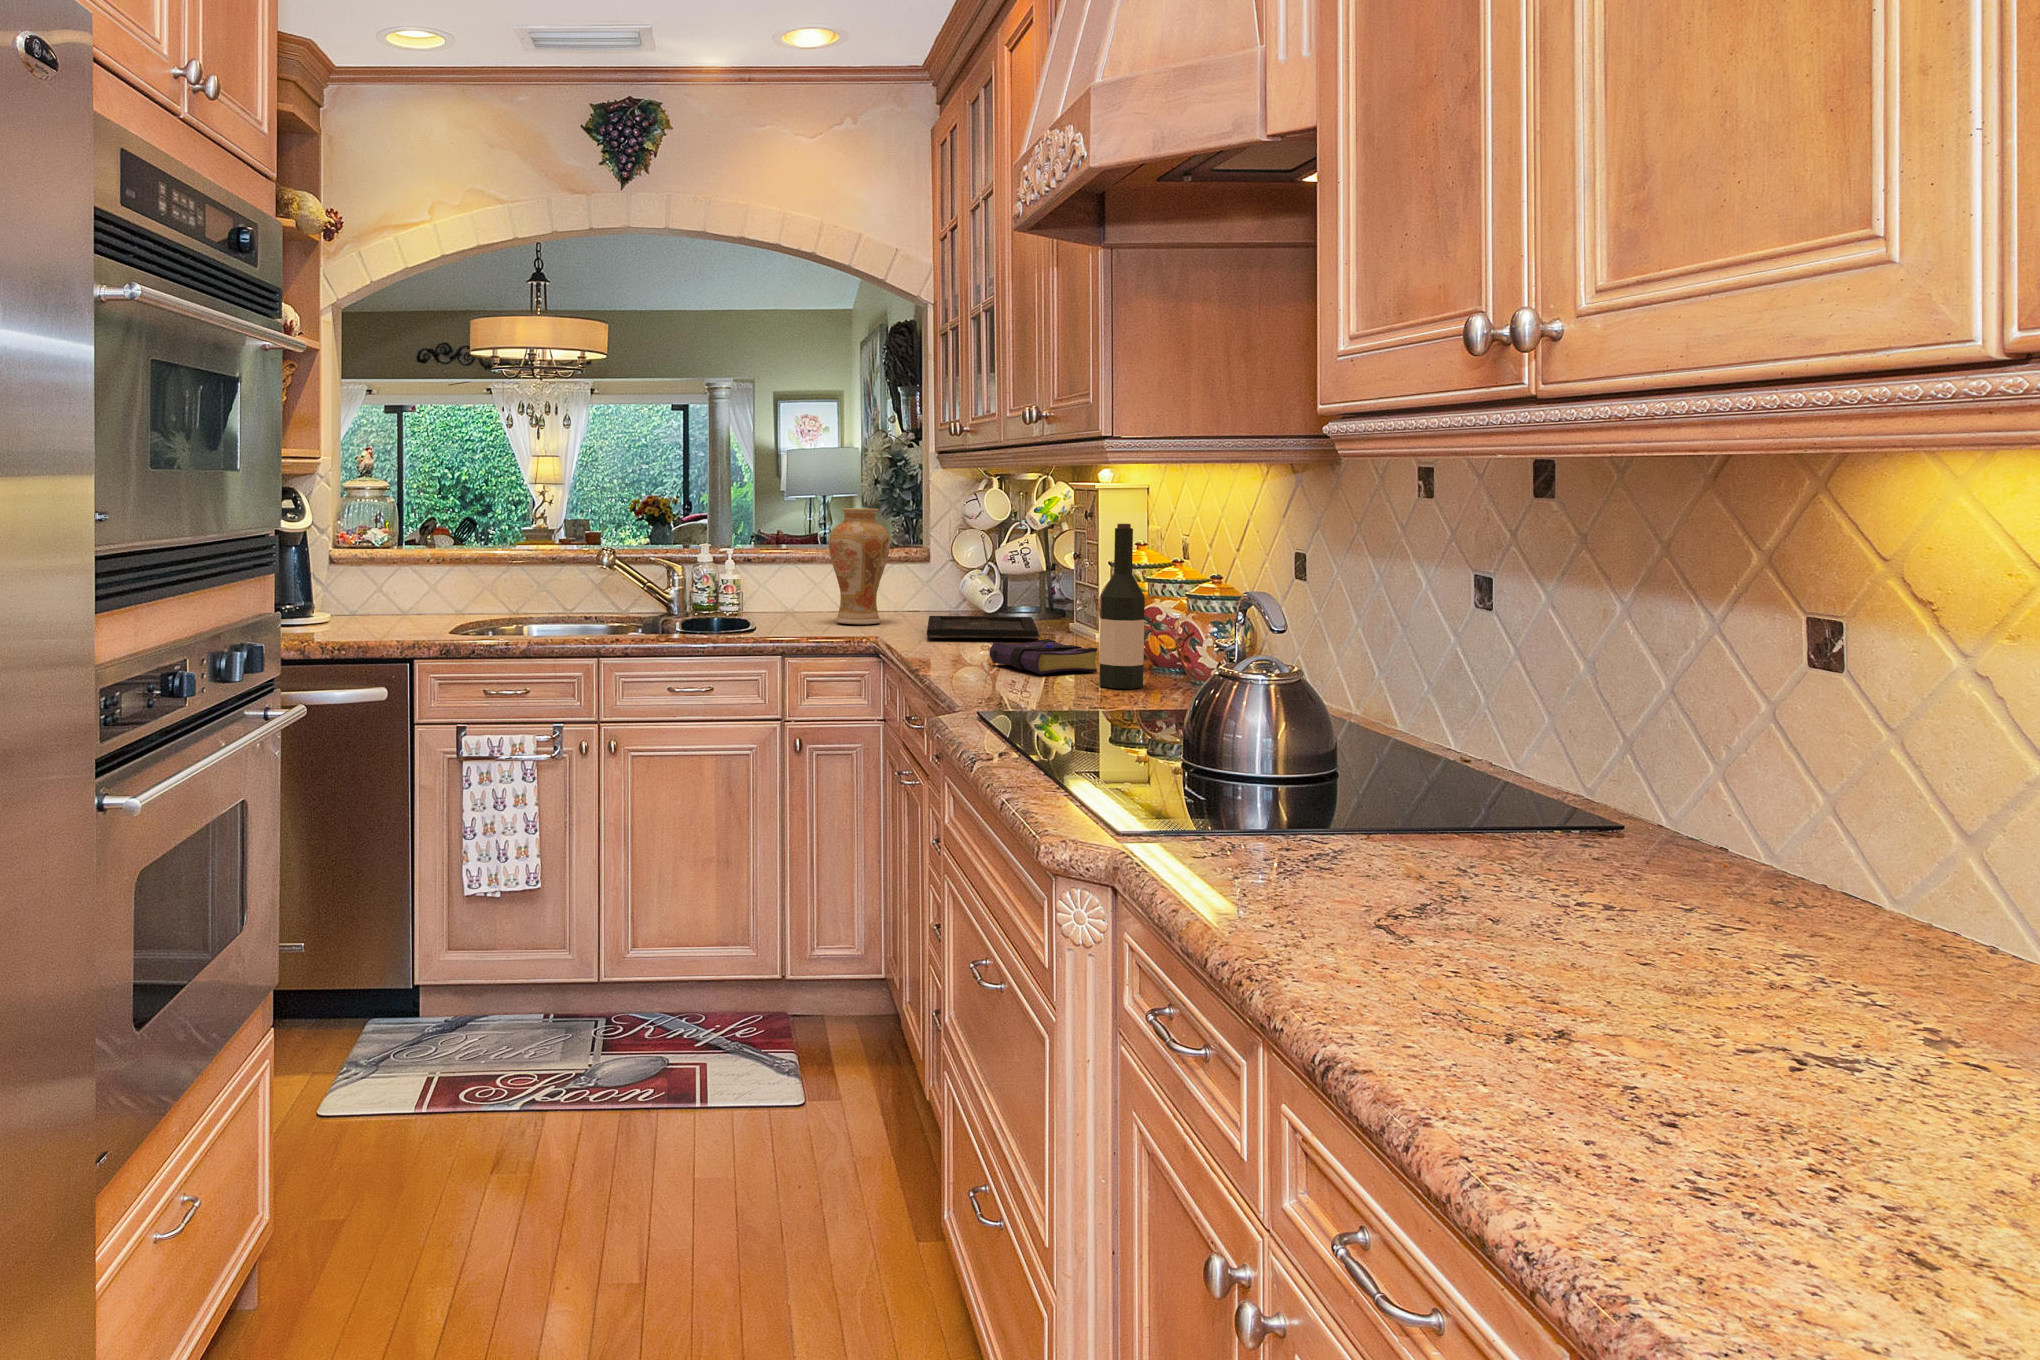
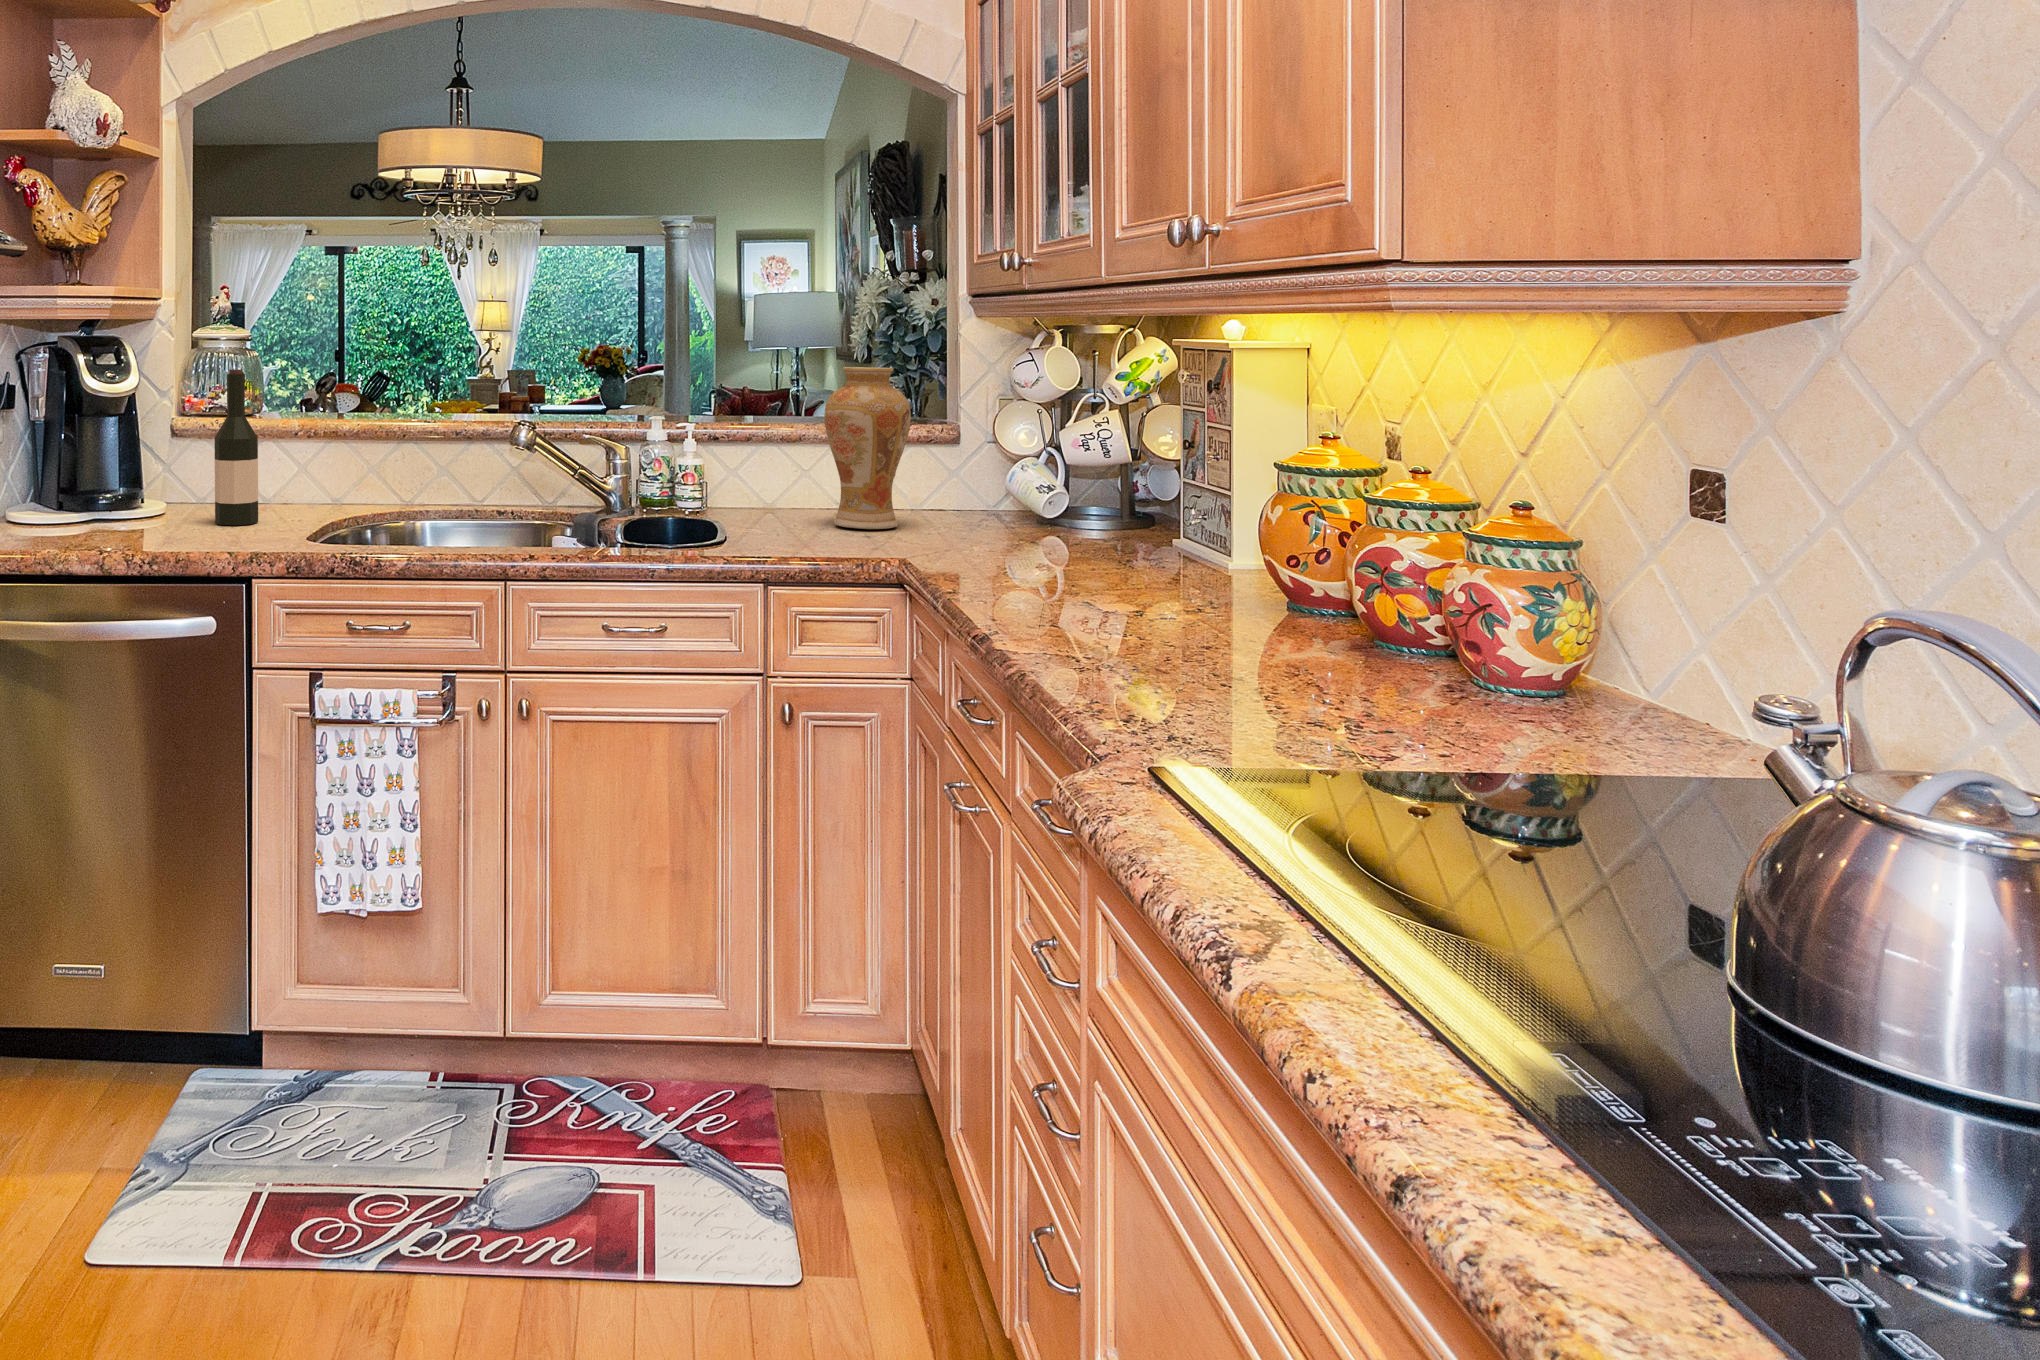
wine bottle: present [1099,524,1145,689] -> present [214,369,258,525]
tray: present [927,616,1040,638] -> none [968,519,1151,564]
book: present [990,639,1097,674] -> none [1097,578,1292,648]

